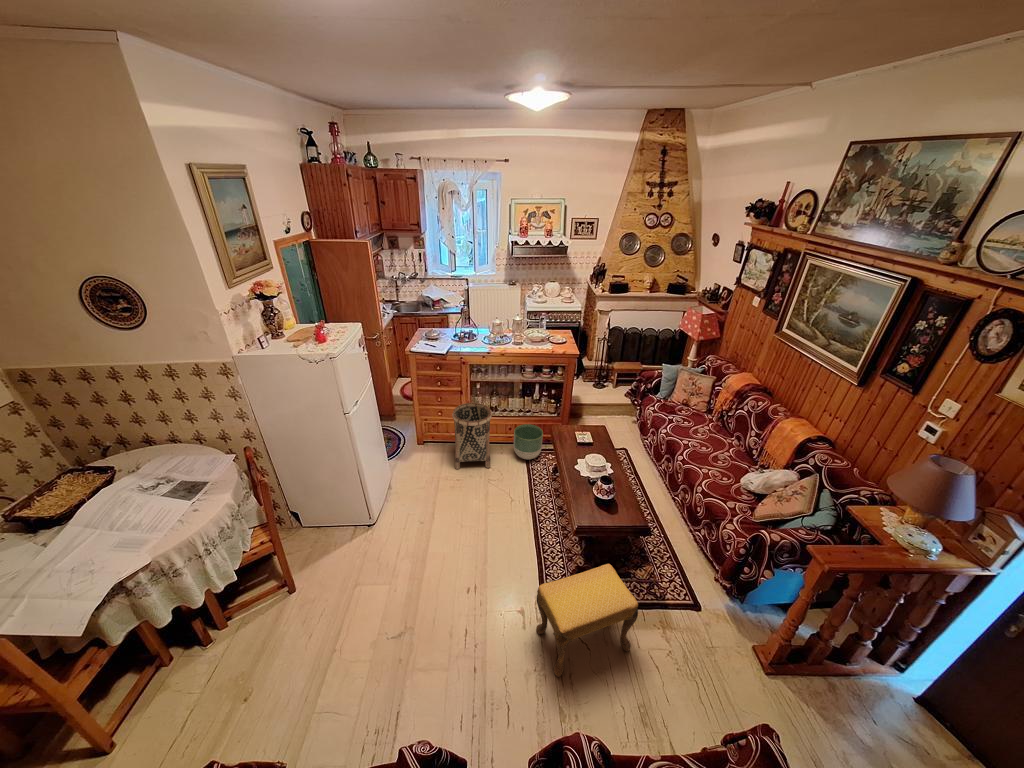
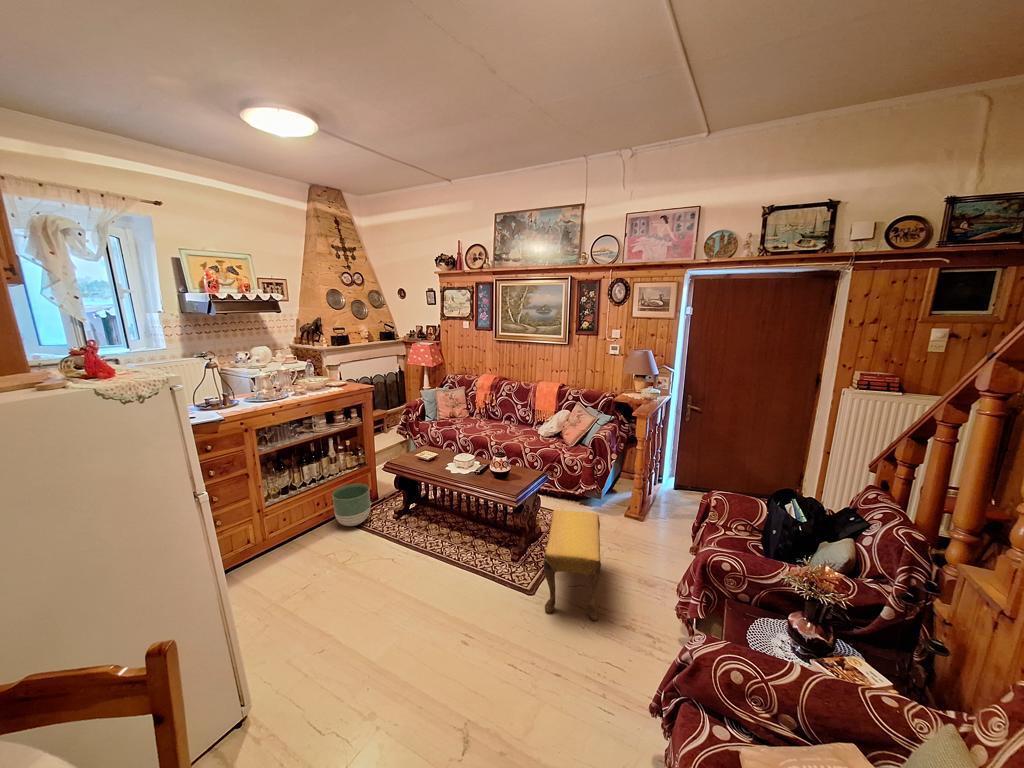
basket: present [452,403,492,469] -> none [253,481,329,582]

